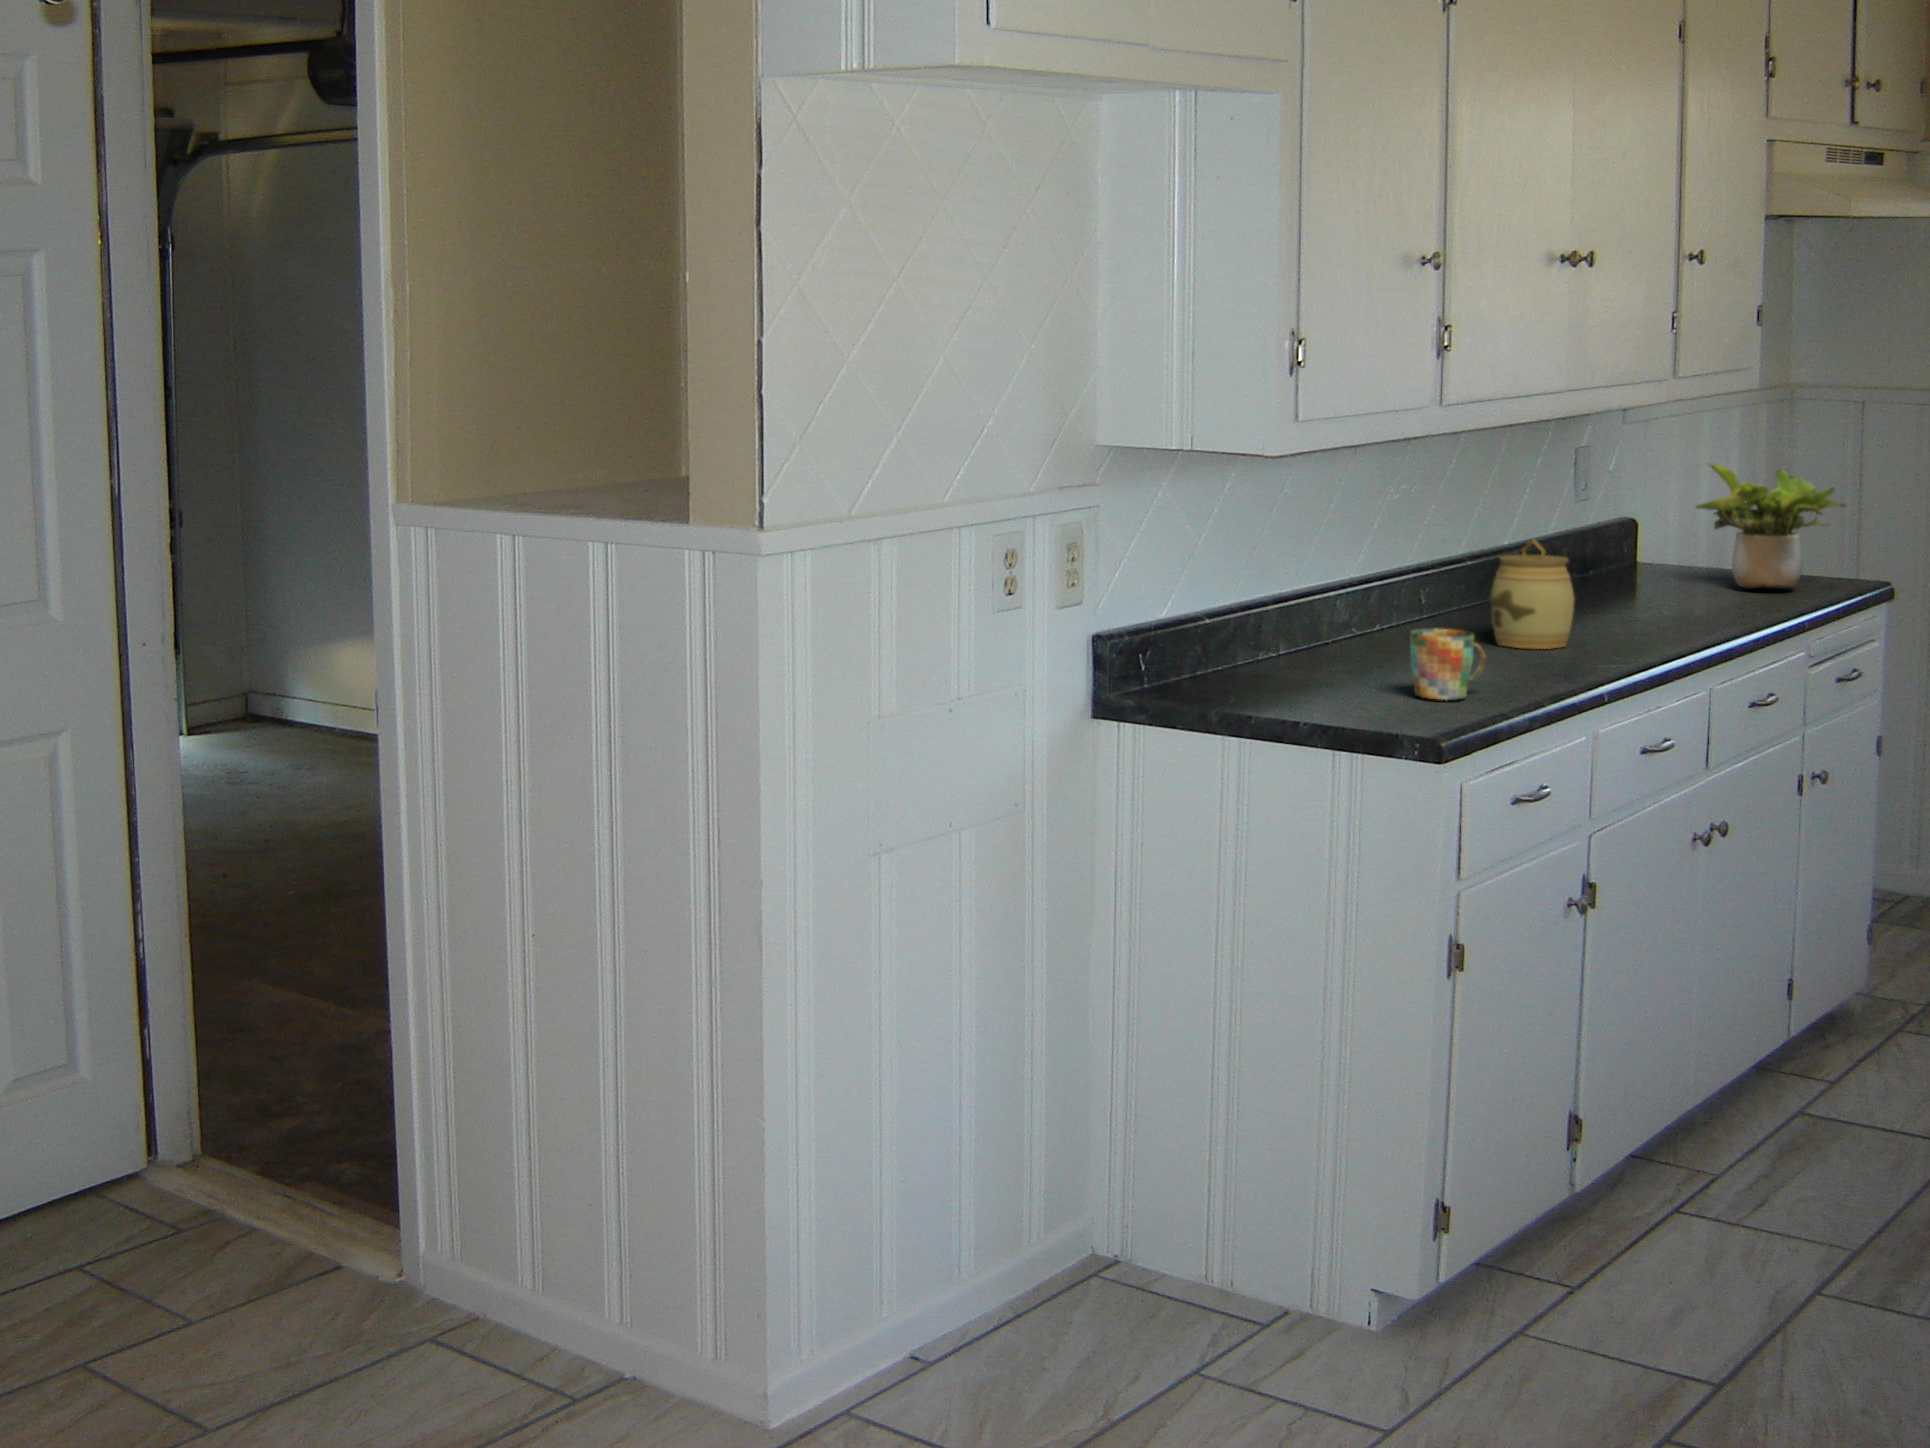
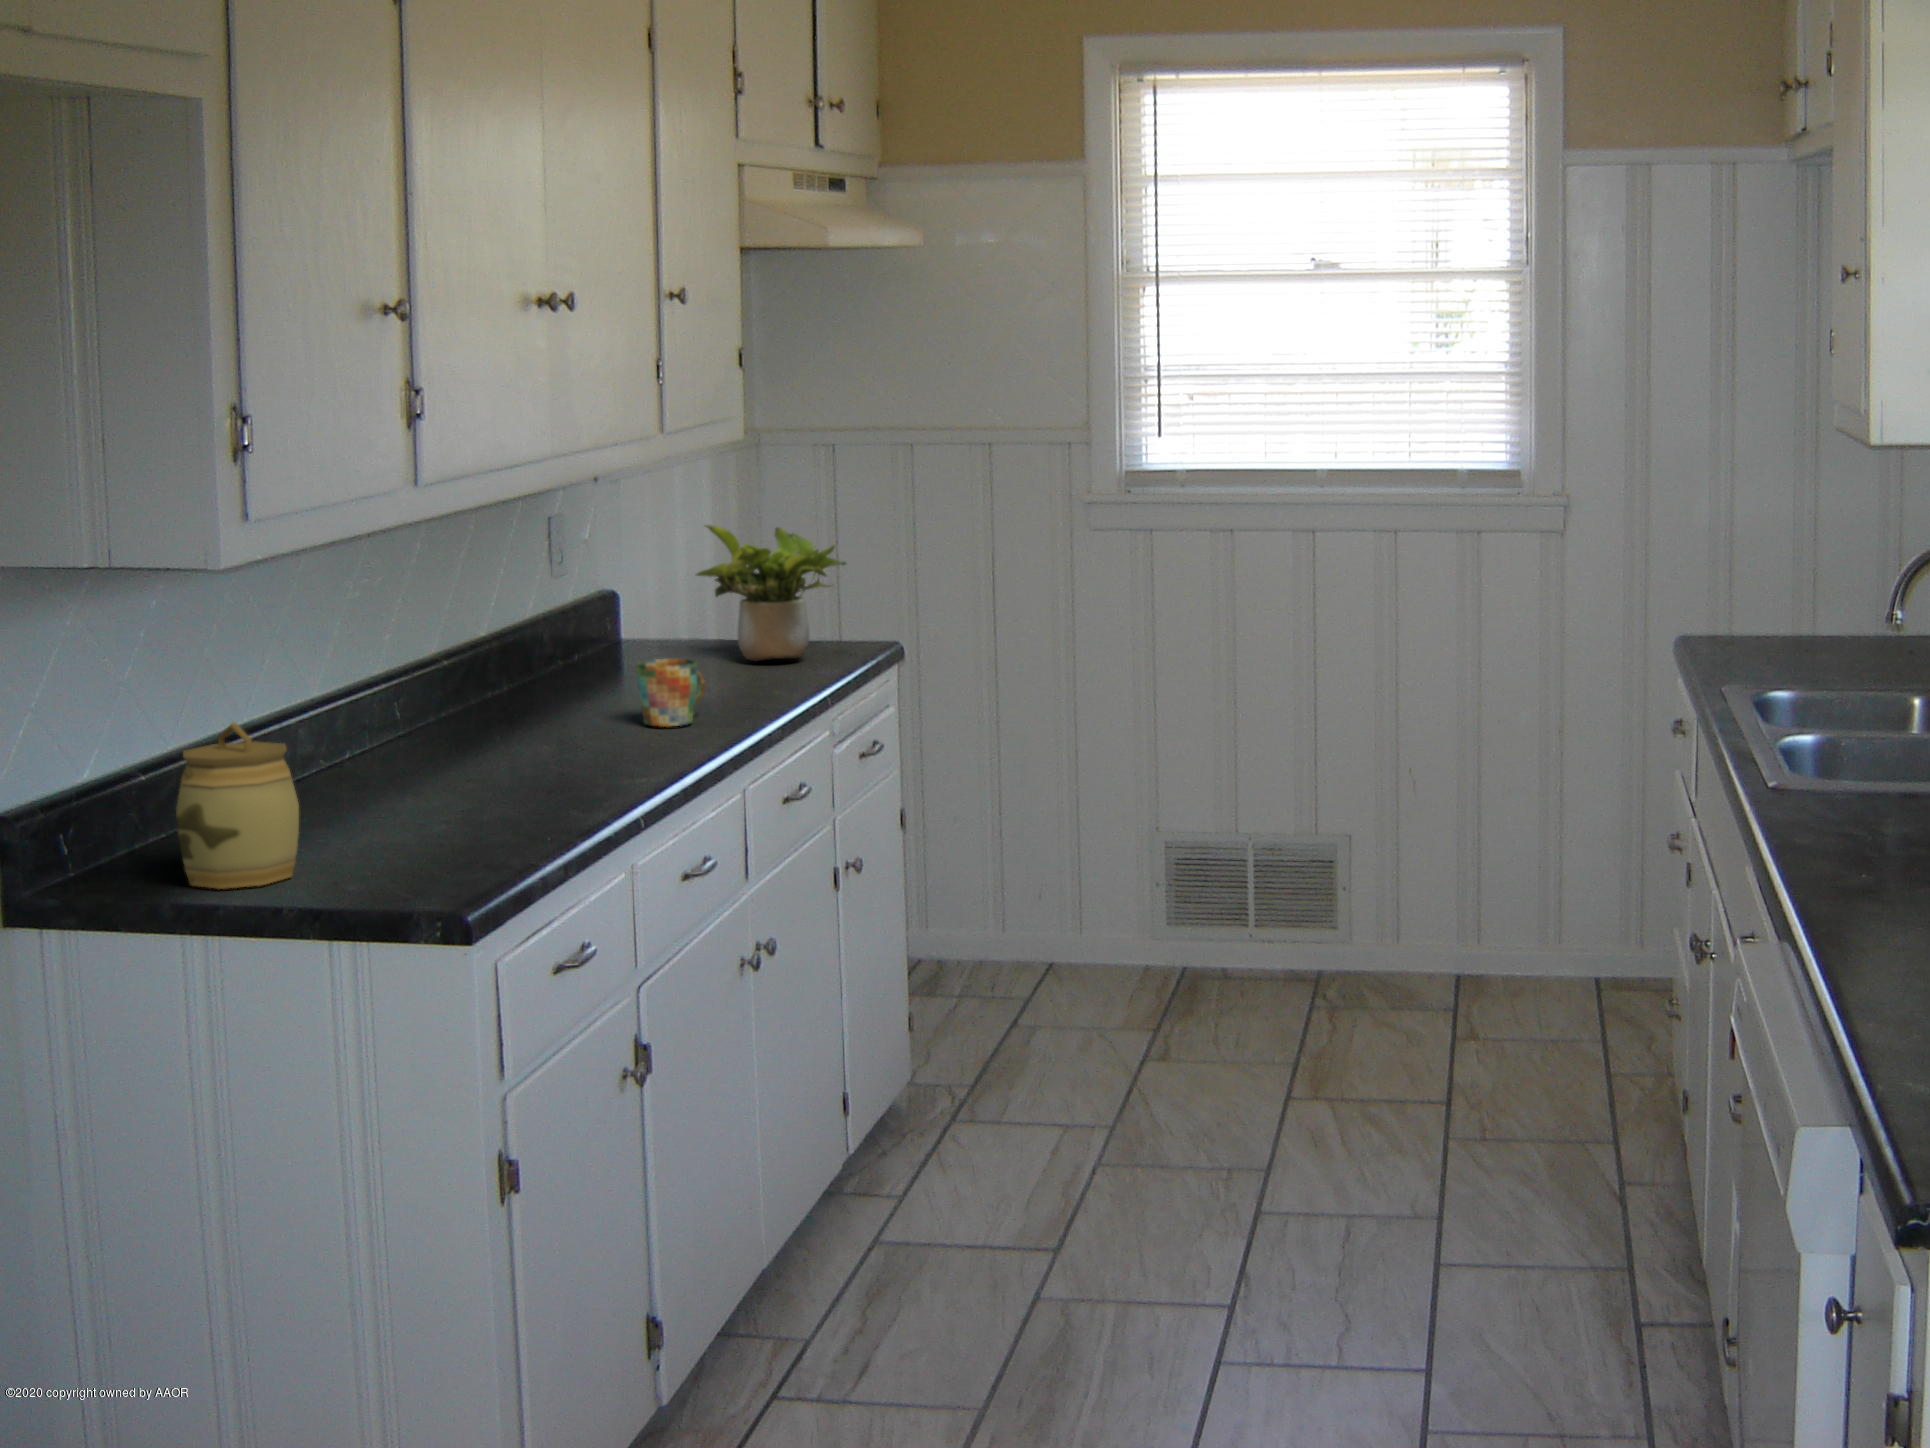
jar: present [1491,539,1574,649] -> present [176,722,299,889]
mug: present [1410,629,1486,700] -> present [636,659,705,727]

